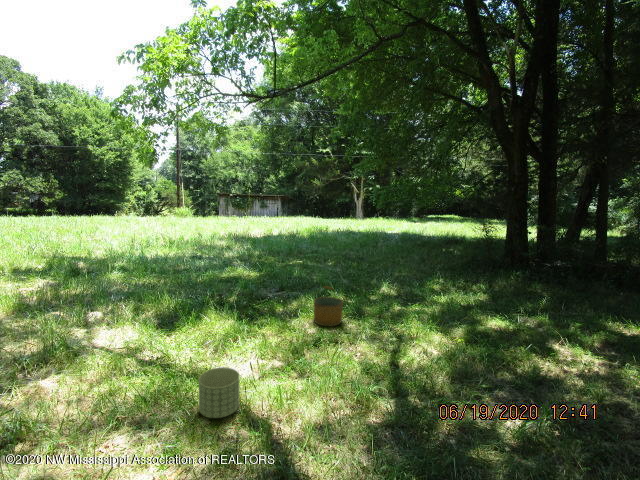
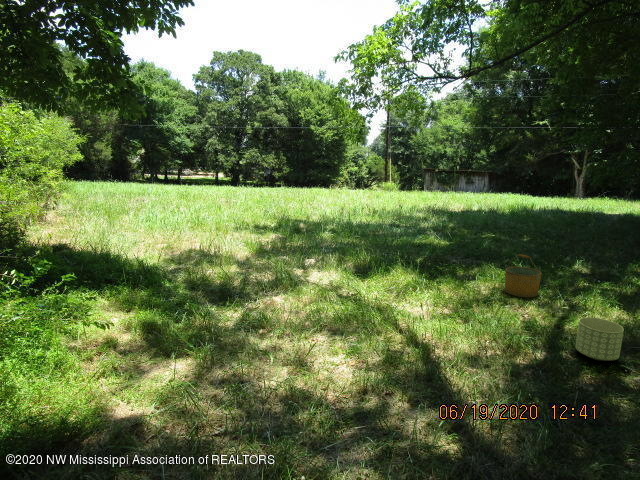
planter: present [199,367,240,418] -> present [575,317,624,361]

